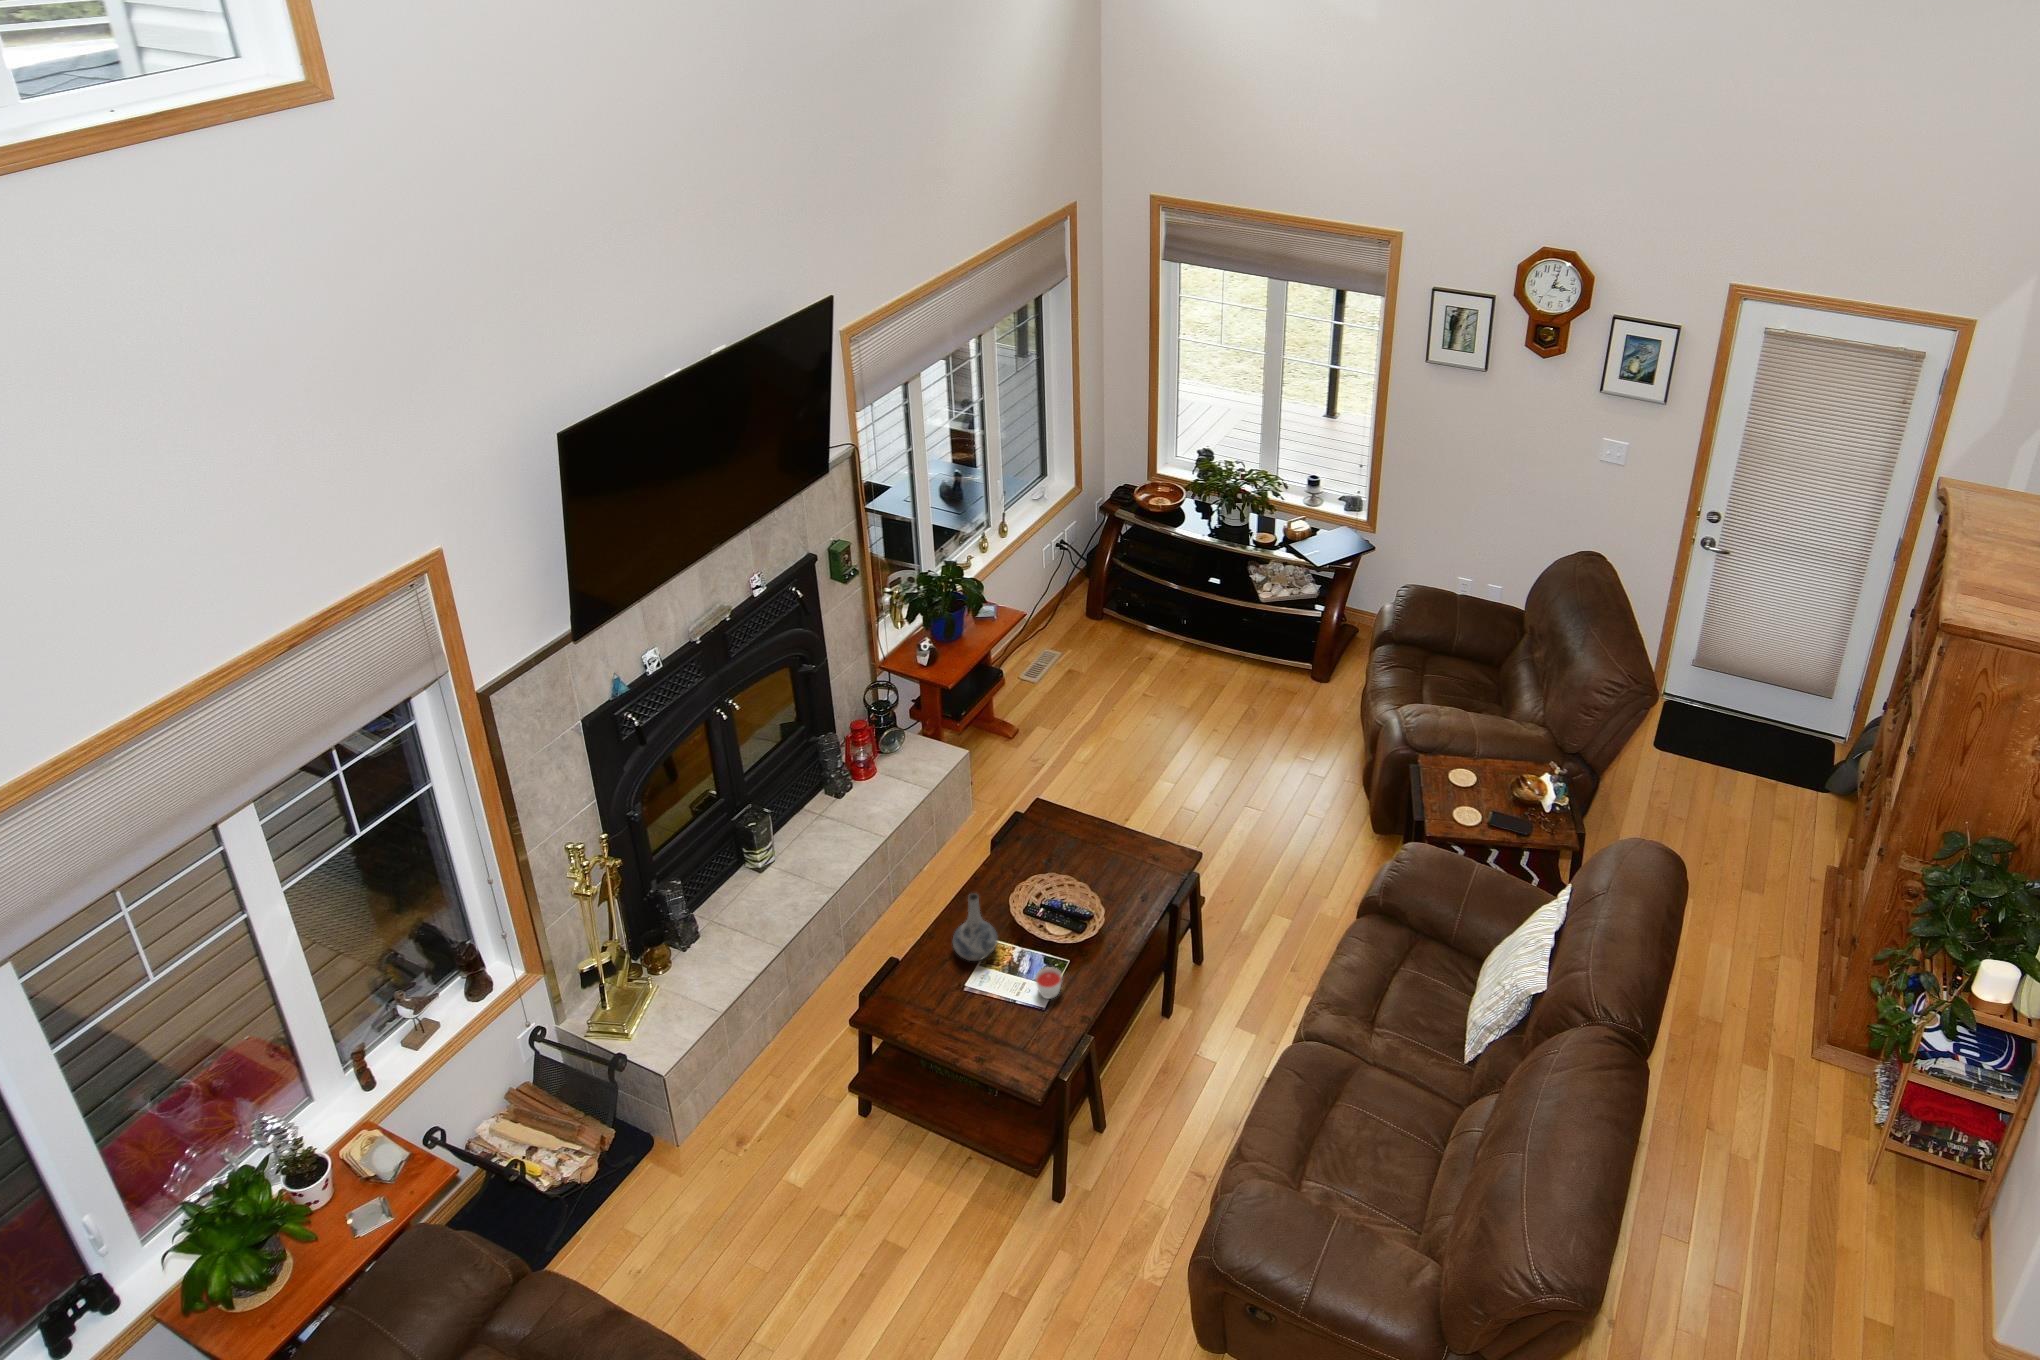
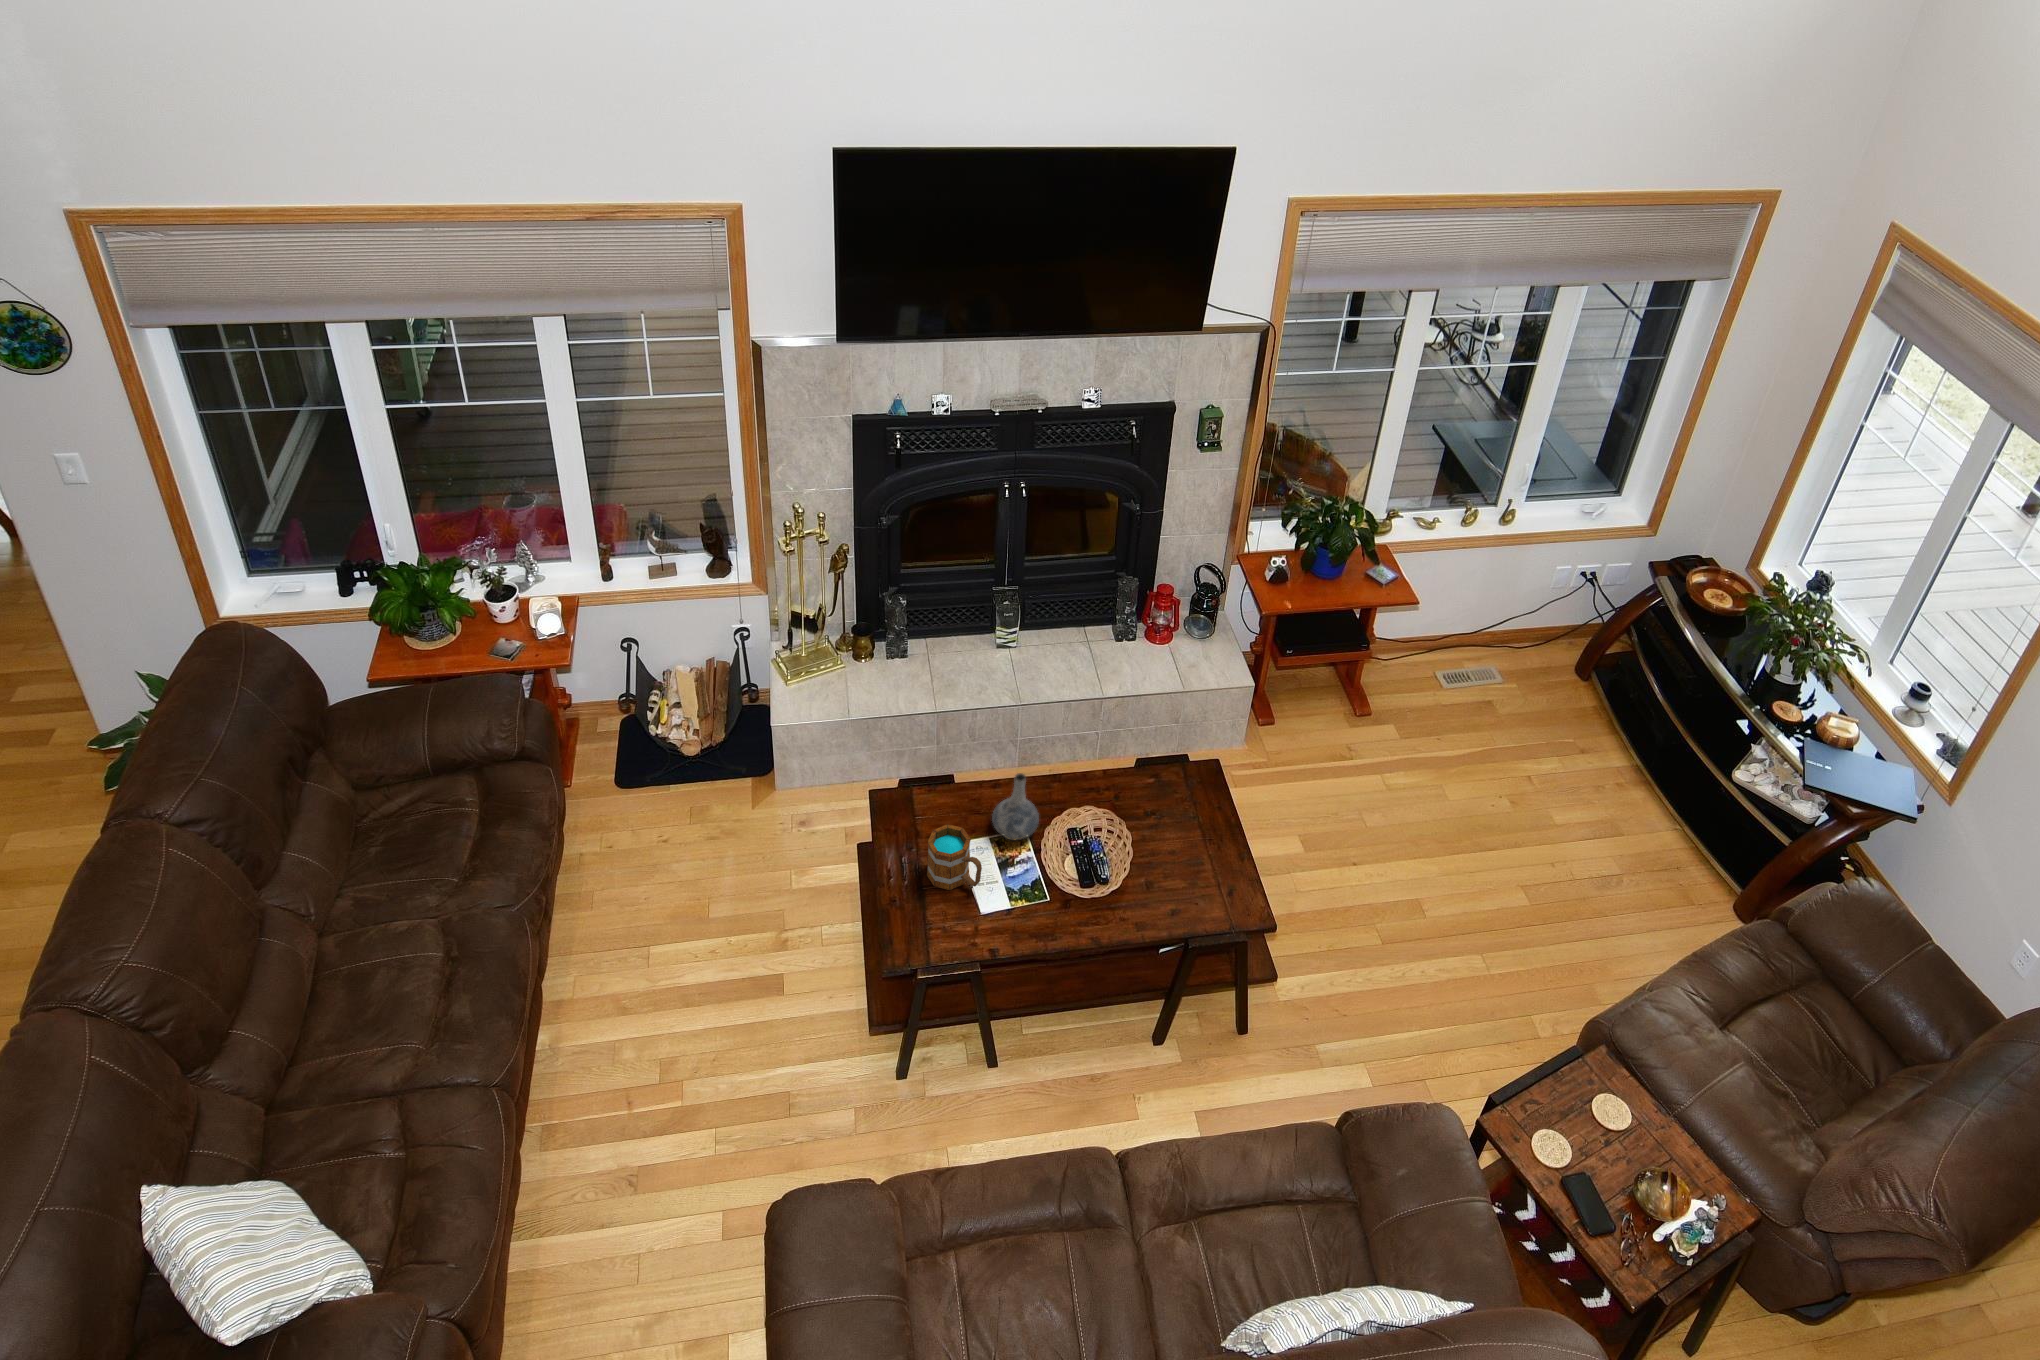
mug: none [955,966,1015,1030] -> present [927,824,982,890]
candle: present [1035,967,1062,999] -> none [1001,883,1030,917]

